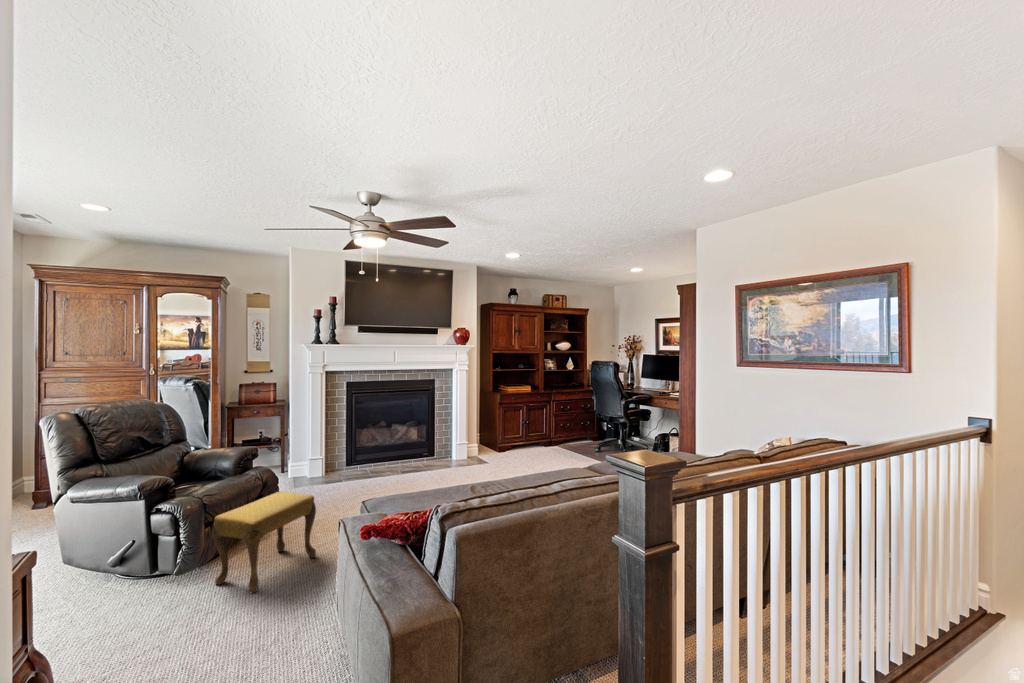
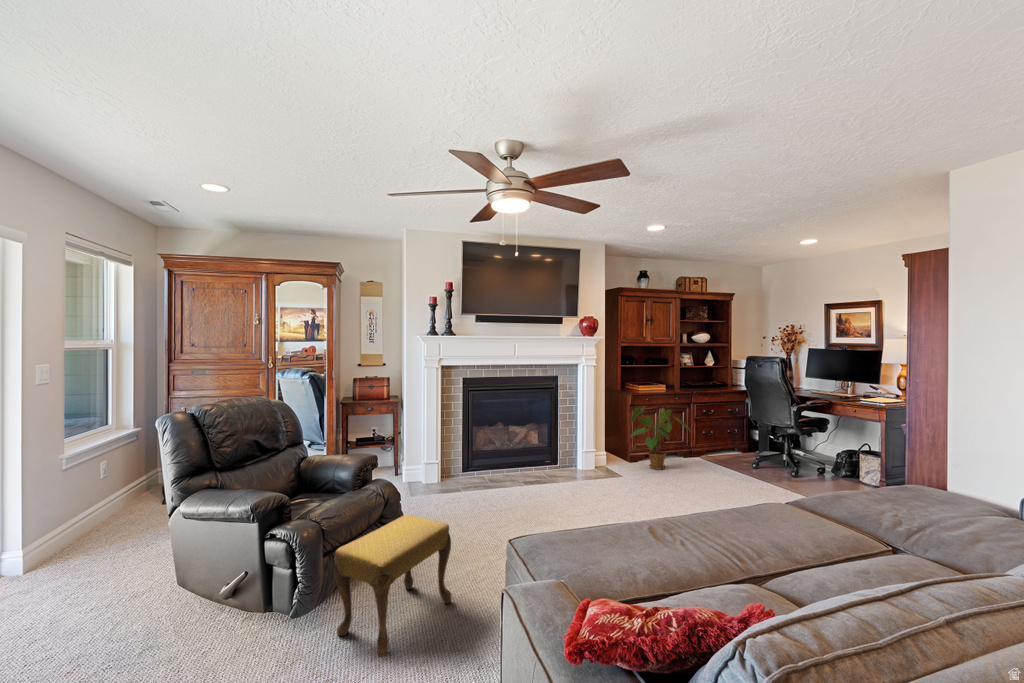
house plant: none [497,404,548,457] -> present [630,406,689,470]

